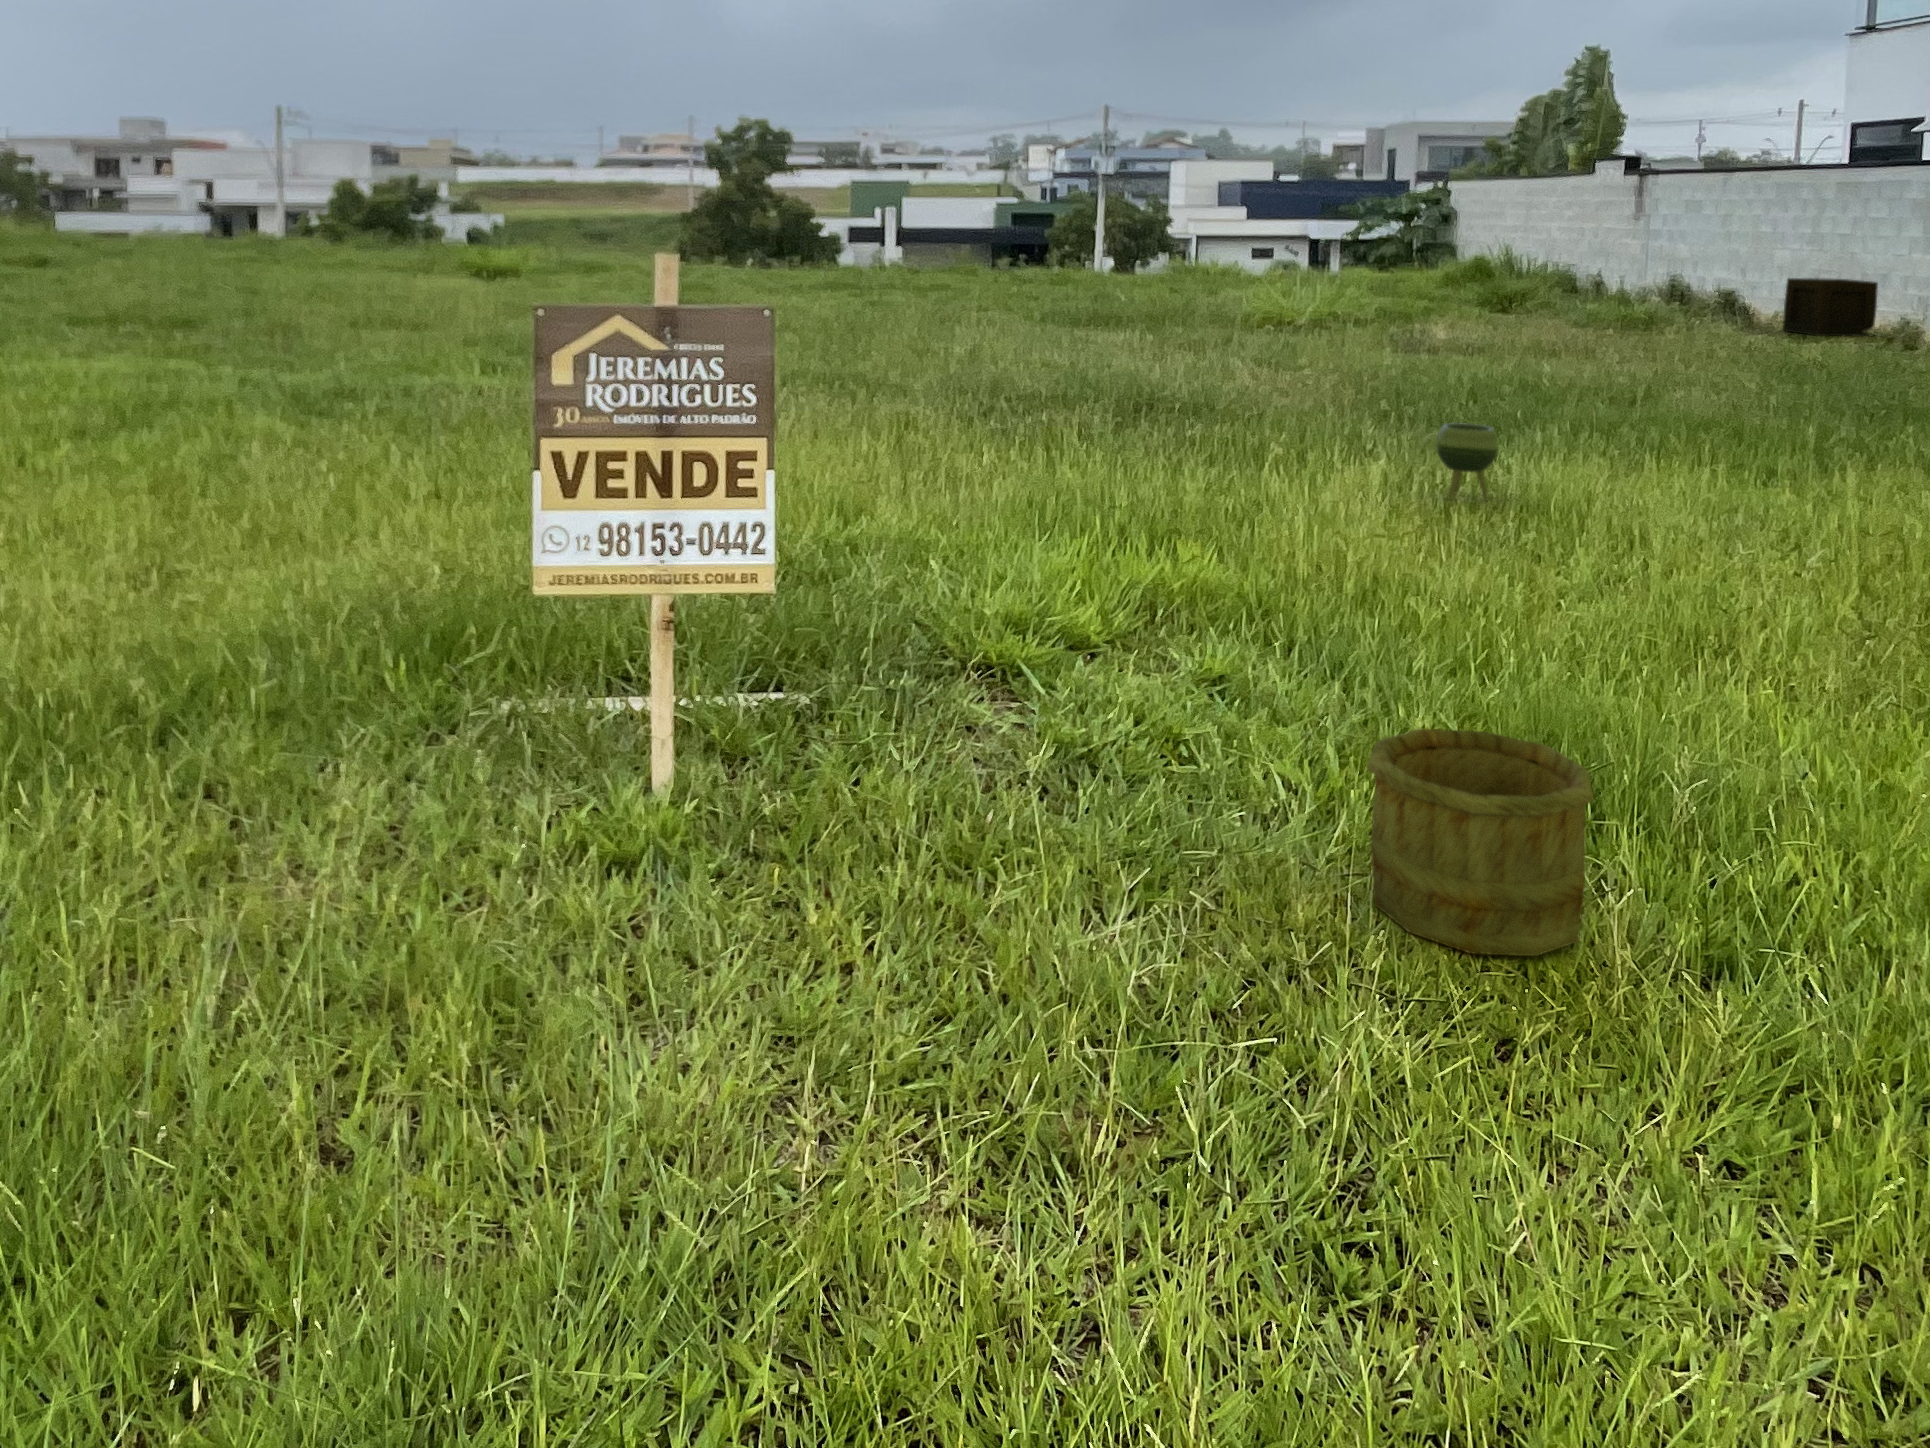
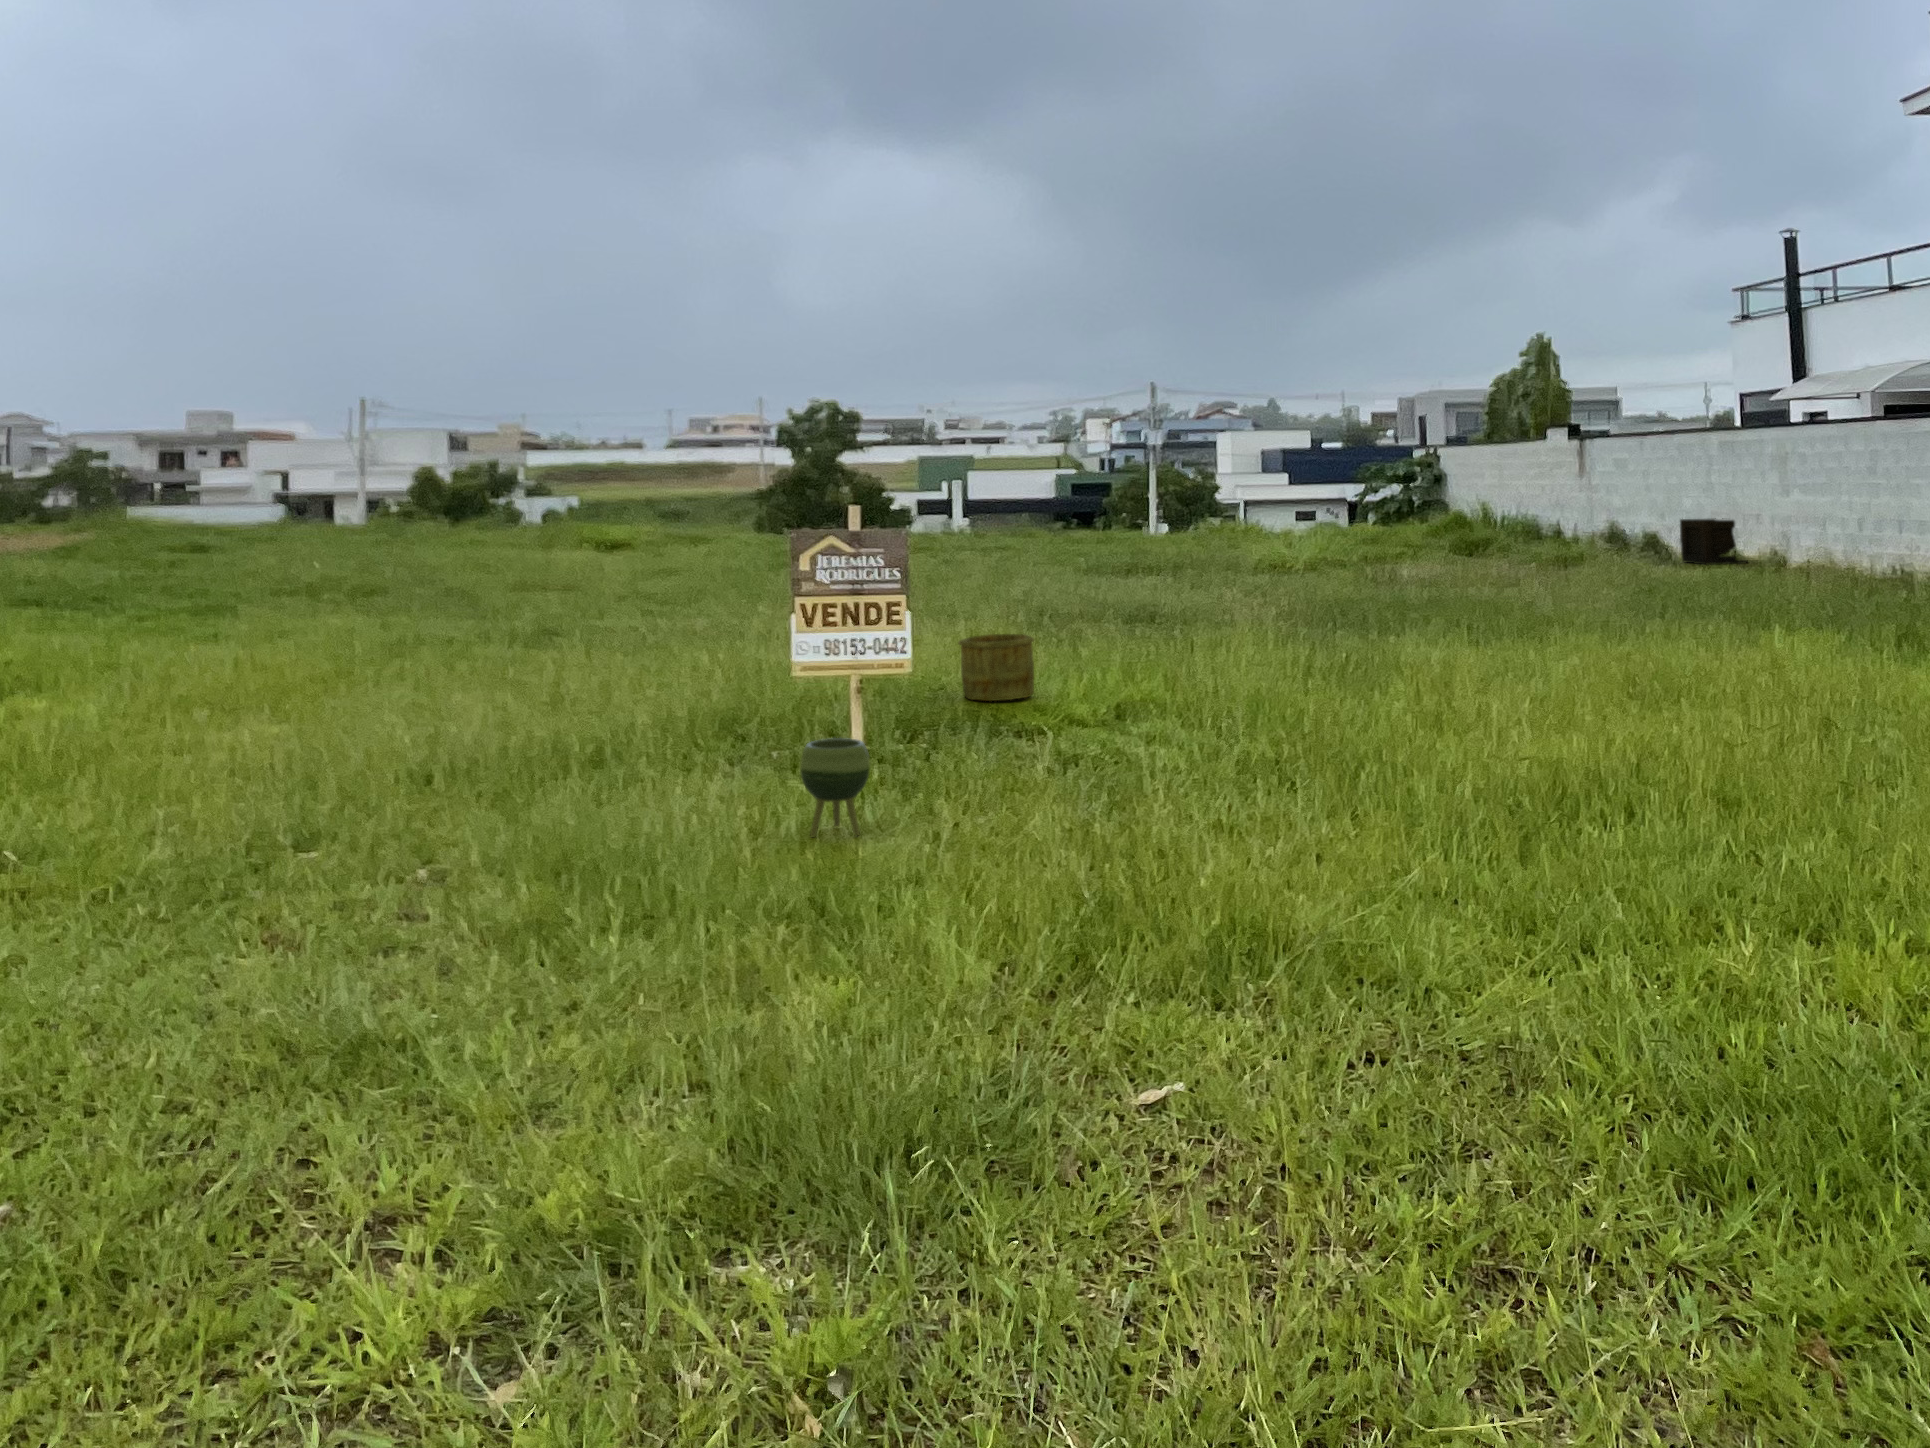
planter: present [1436,423,1499,500] -> present [800,738,871,837]
wooden bucket: present [1367,729,1593,956] -> present [958,634,1034,701]

